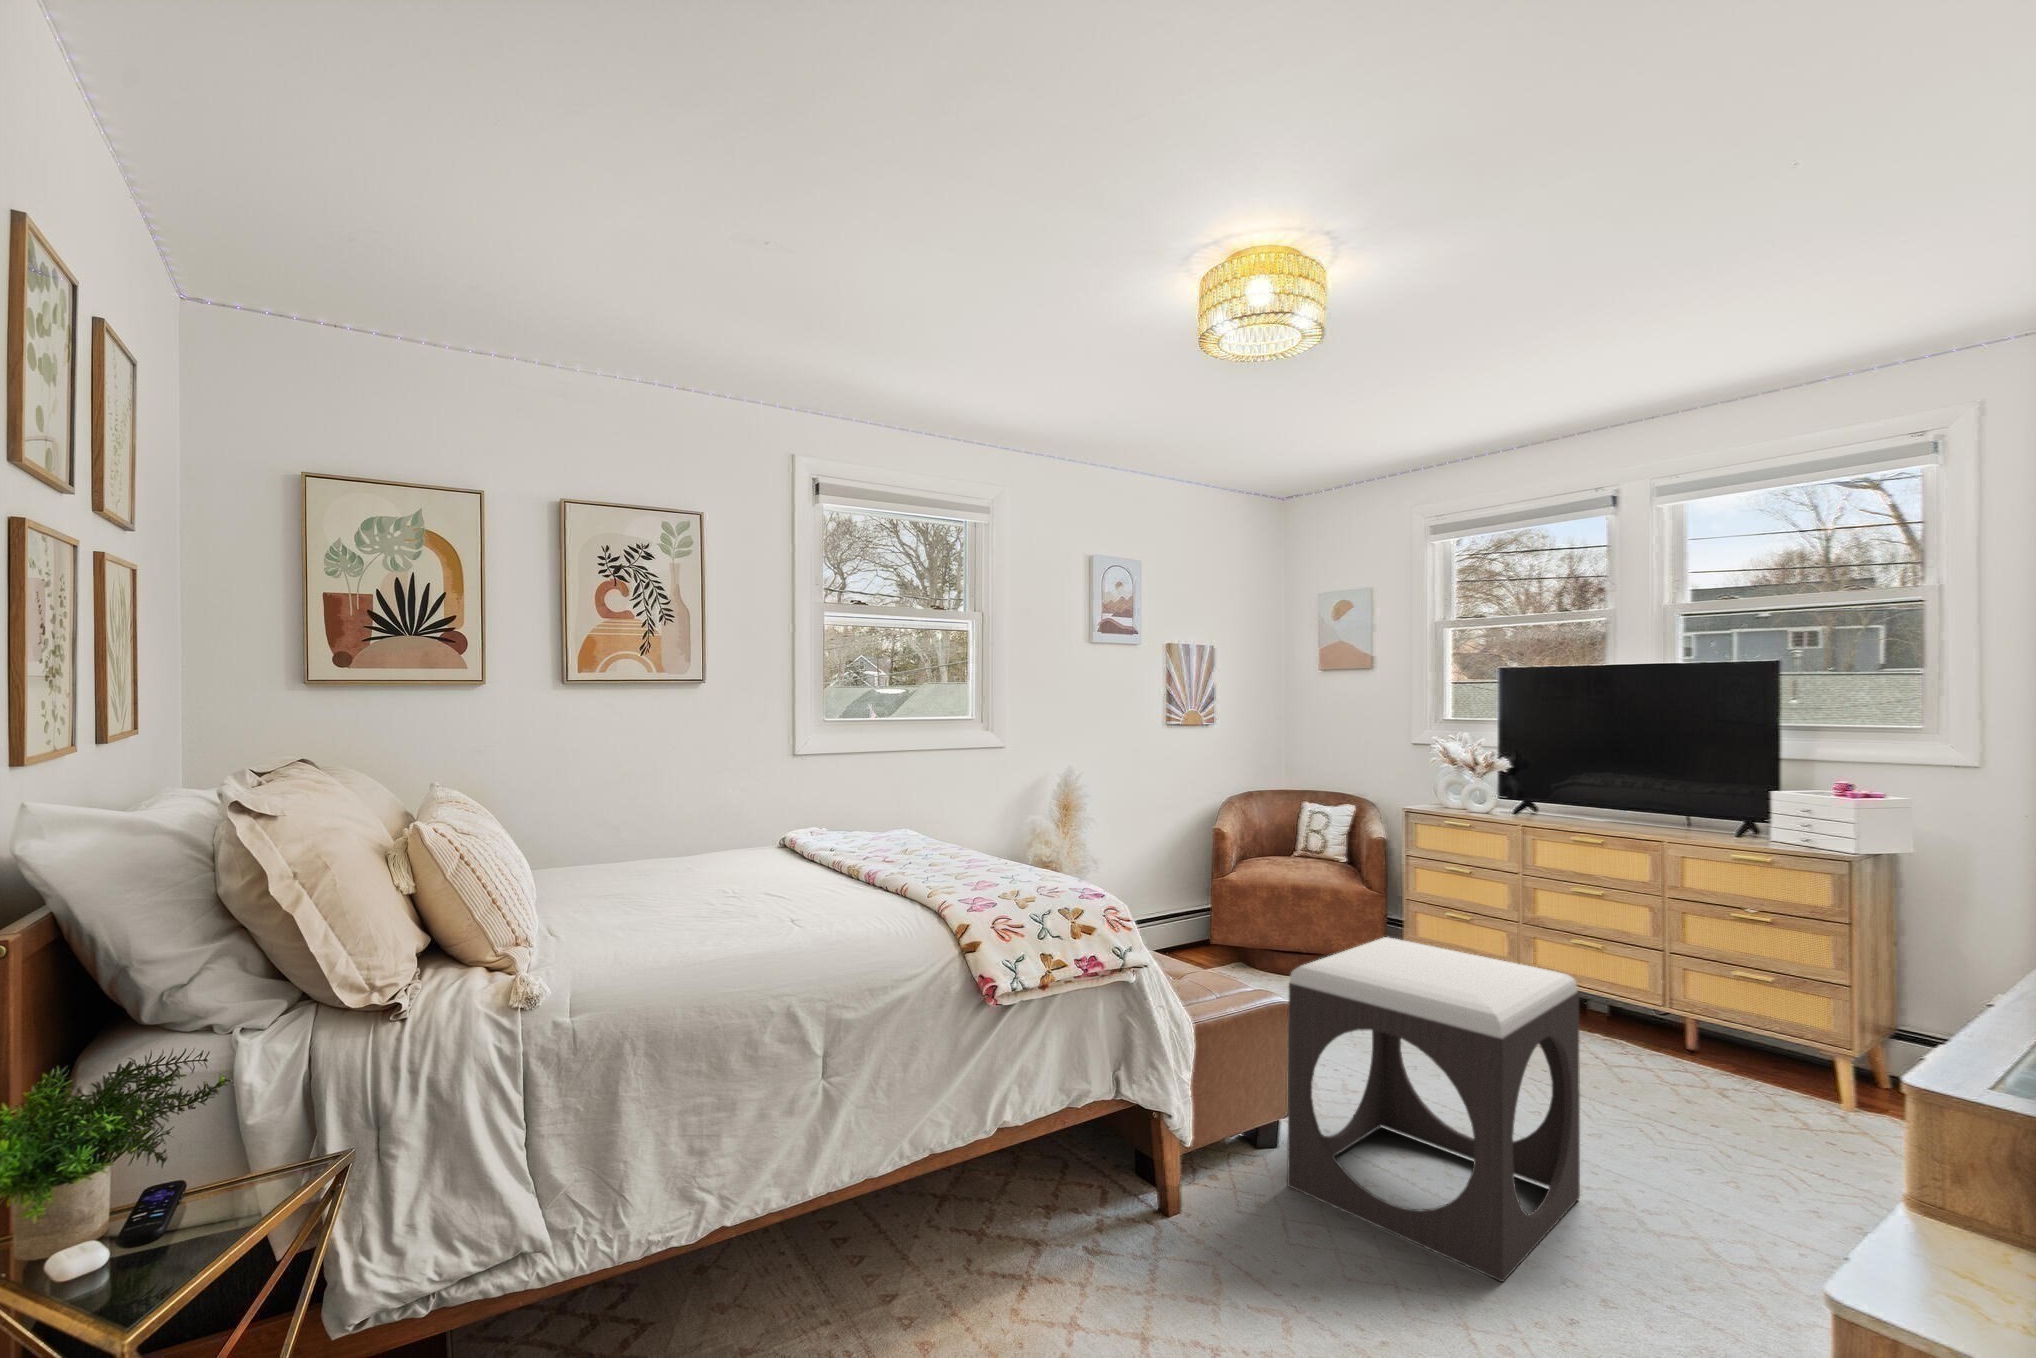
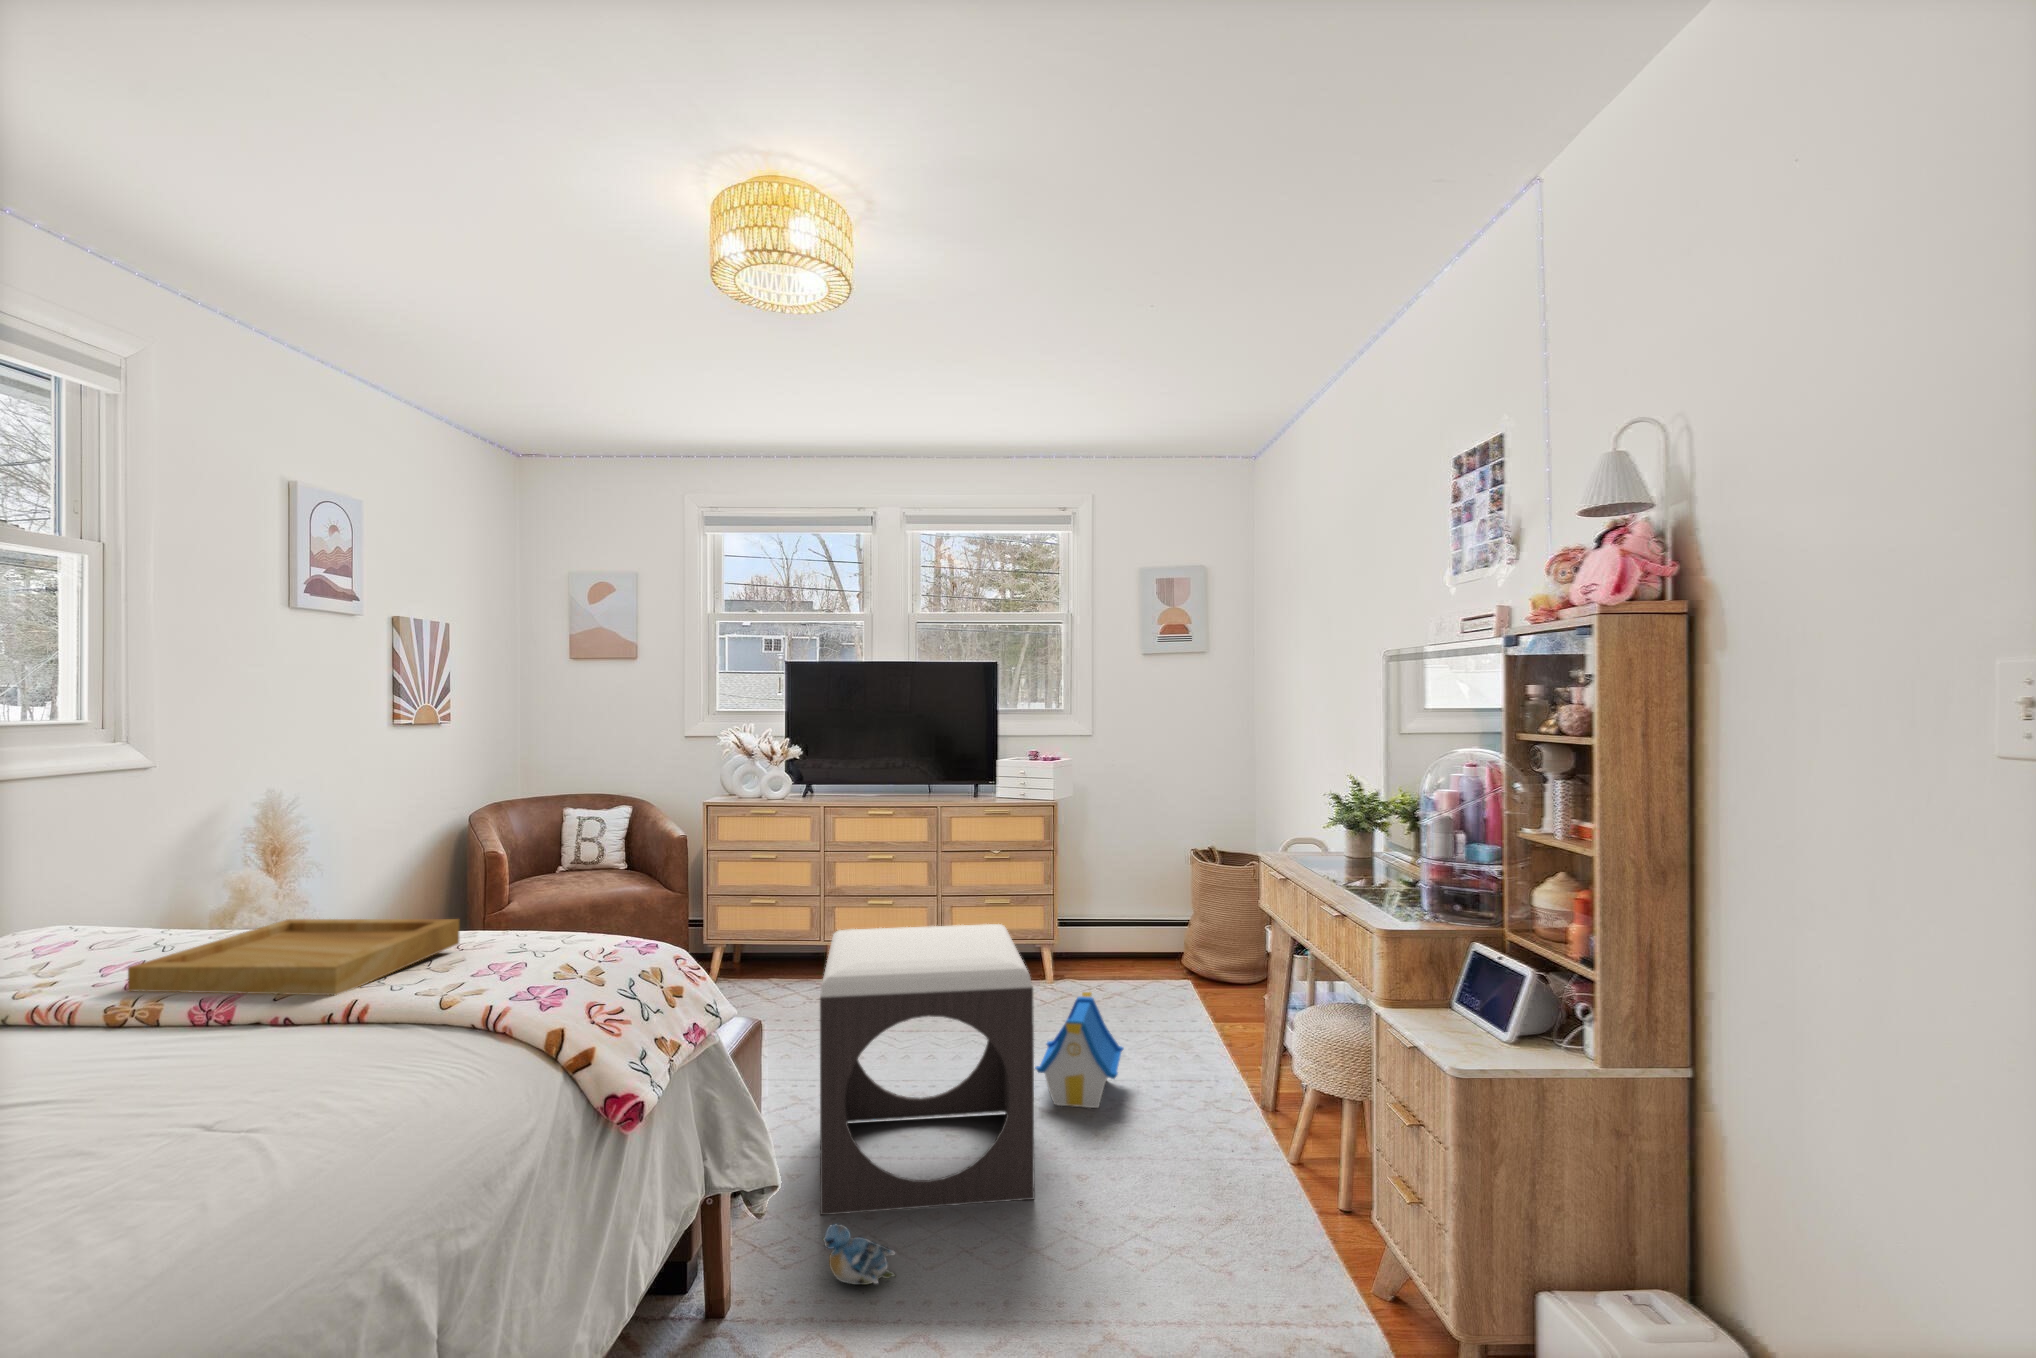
tray: none [850,834,1008,876] -> present [128,919,459,995]
toy house: none [1626,1100,1796,1249] -> present [1036,992,1124,1108]
plush toy: none [1234,1182,1295,1257] -> present [823,1224,895,1285]

